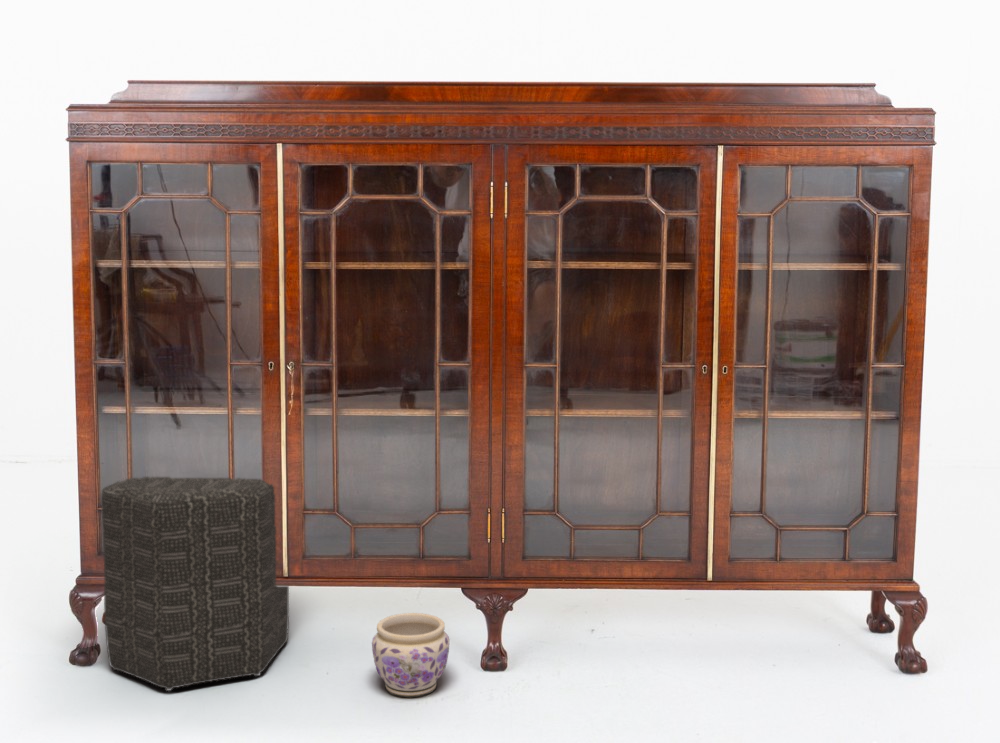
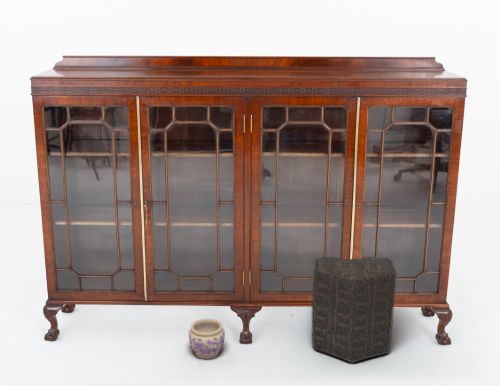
ottoman: present [101,477,289,691] -> present [312,257,396,363]

